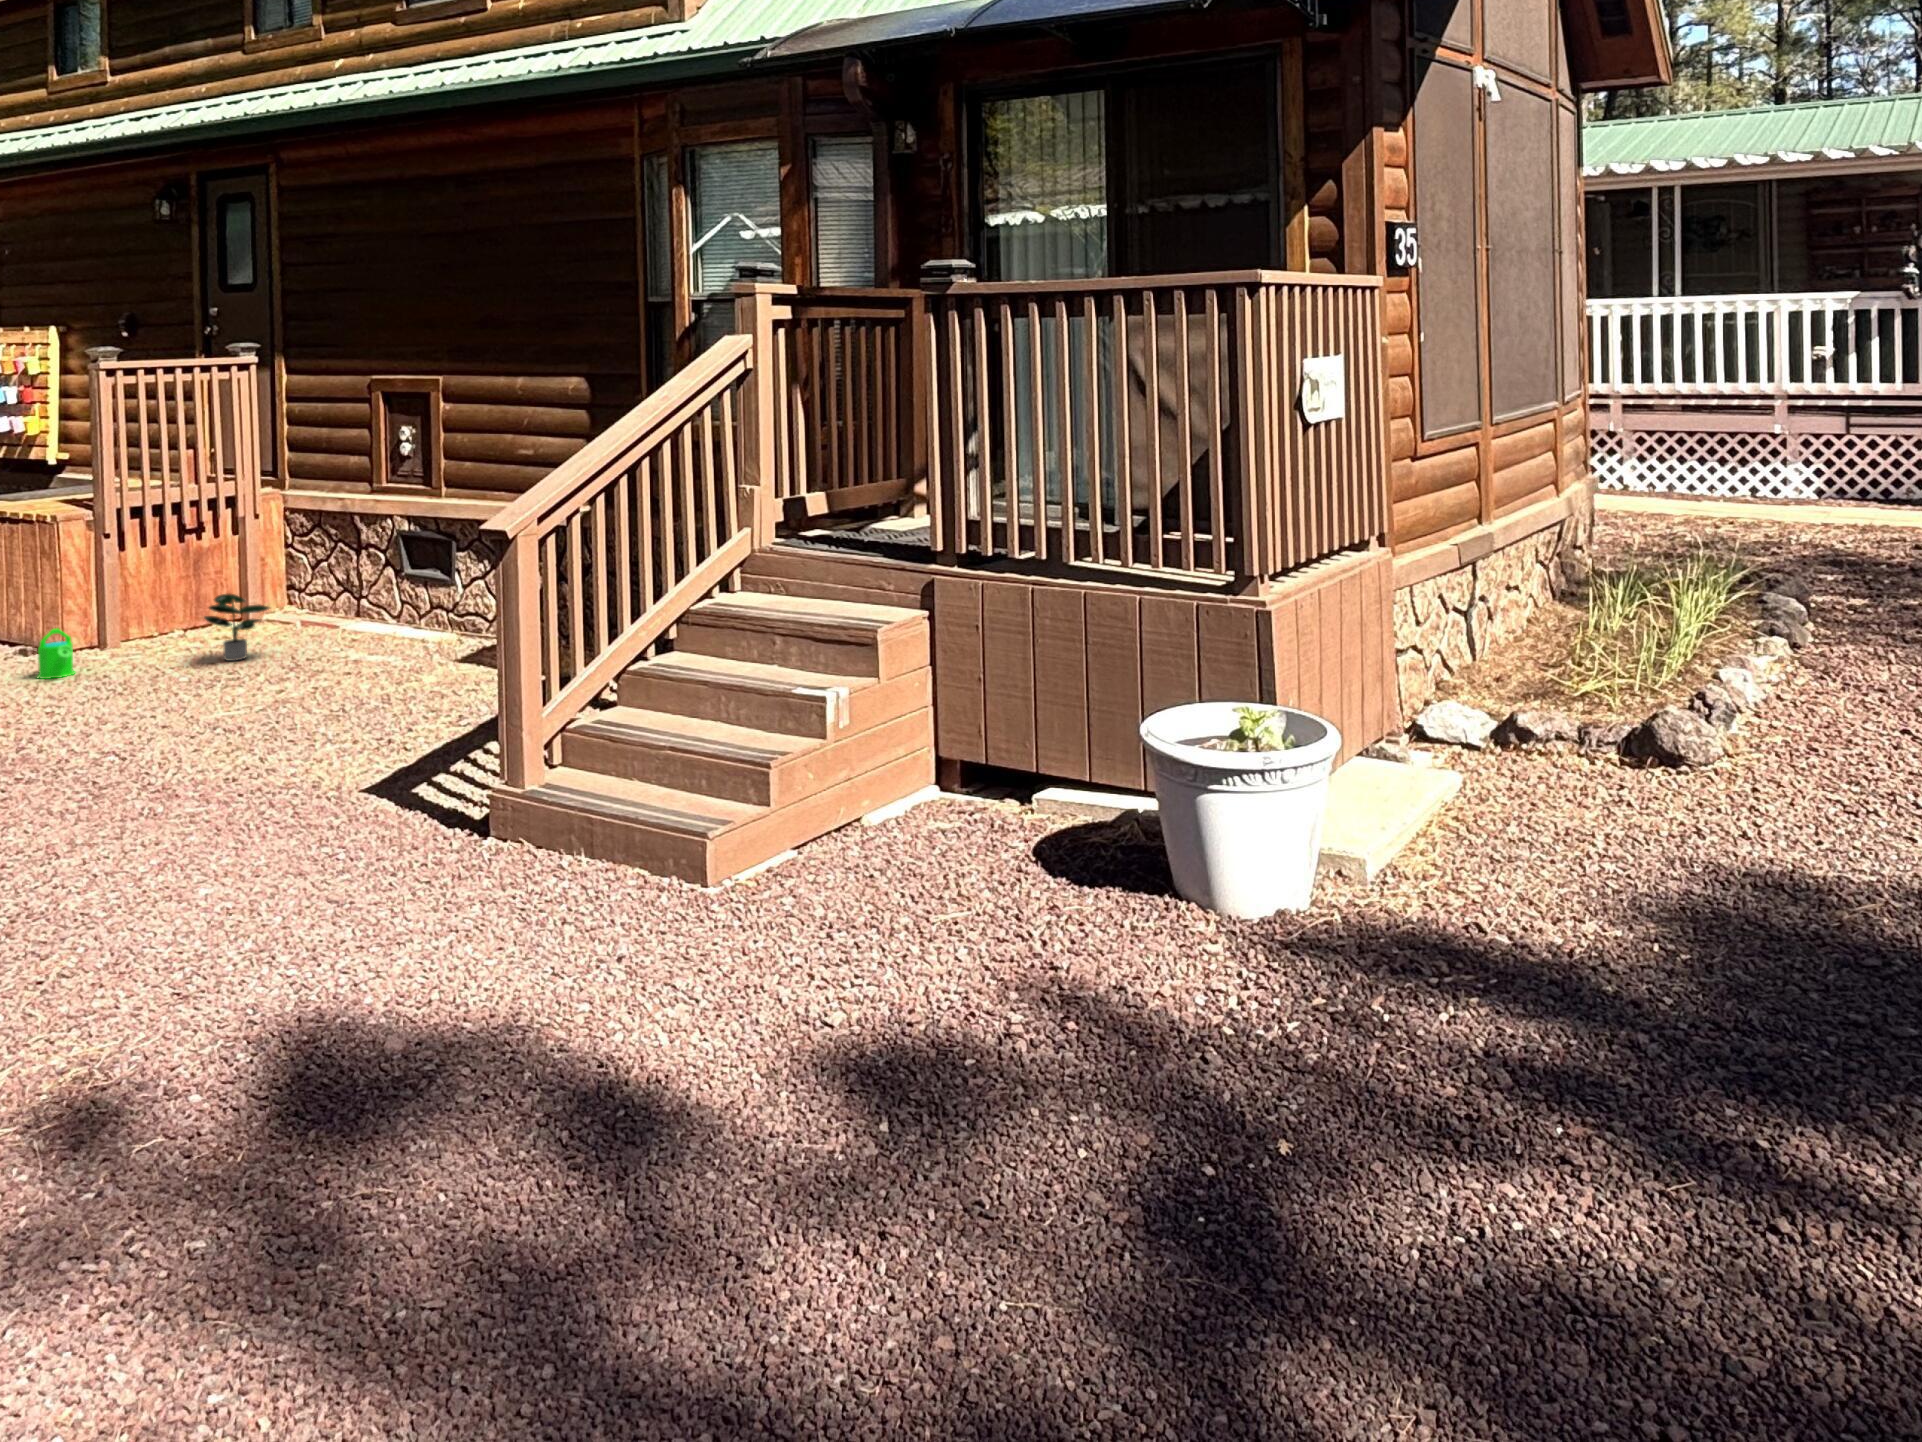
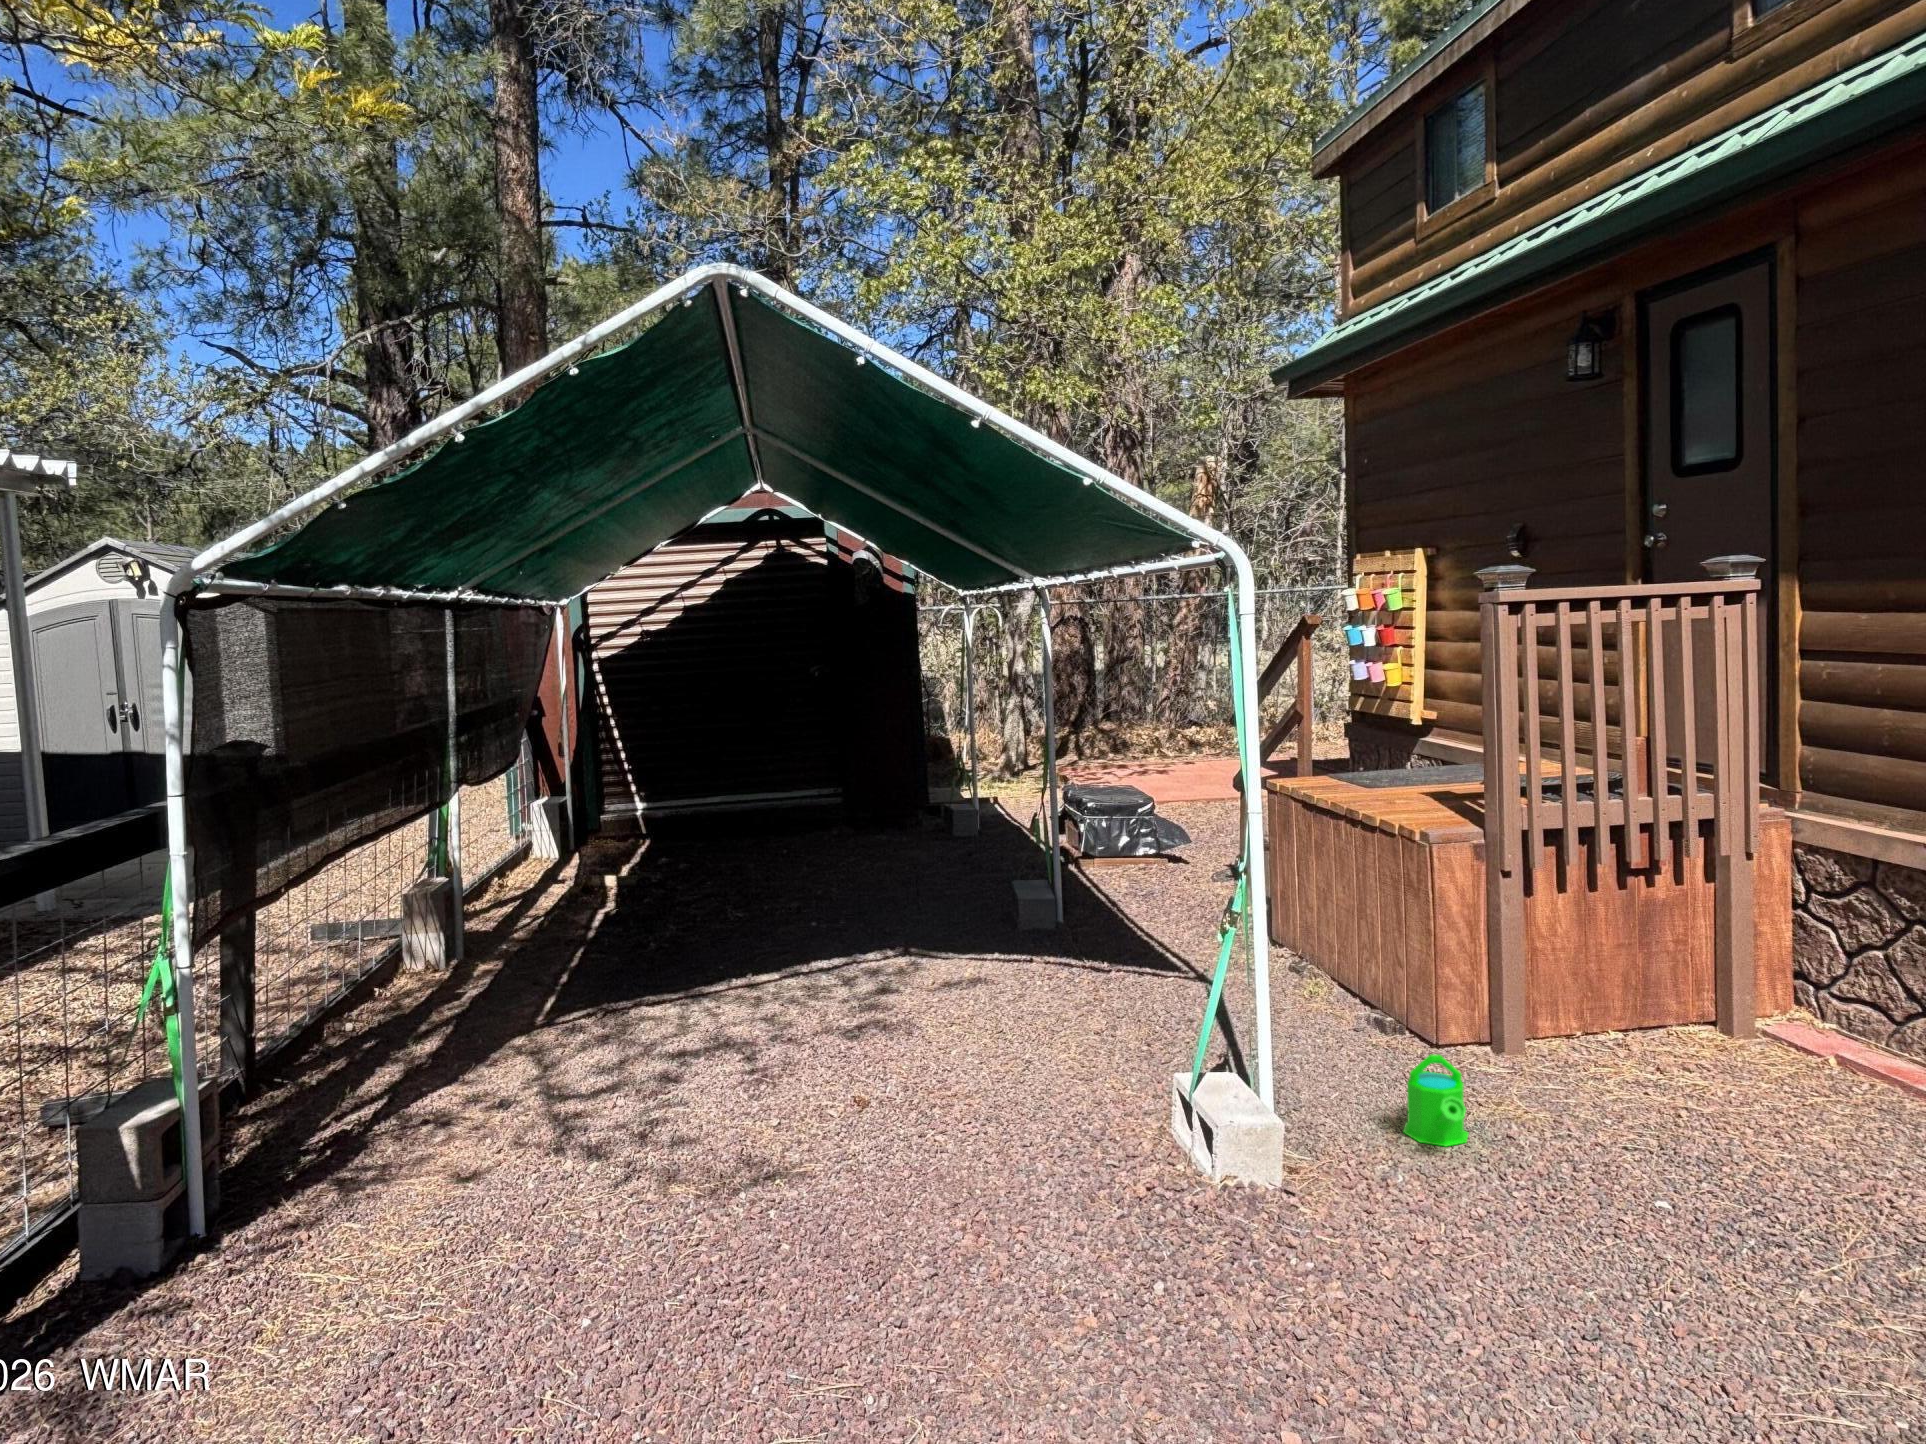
potted plant: present [204,594,269,661] -> none [1718,1052,1877,1208]

